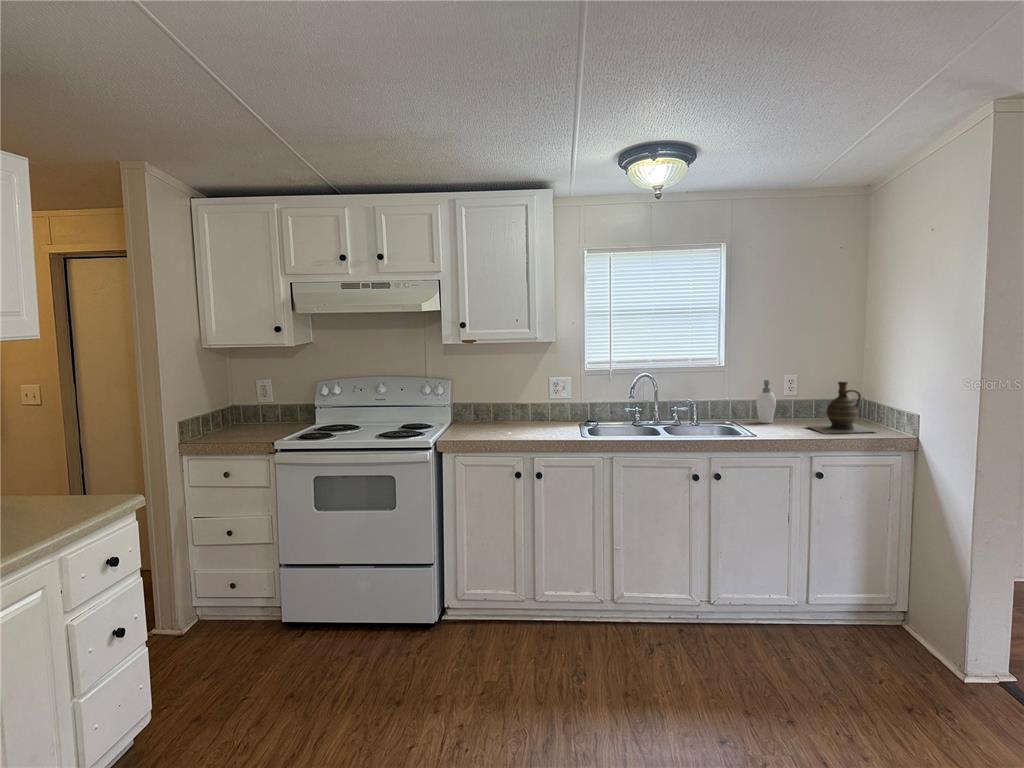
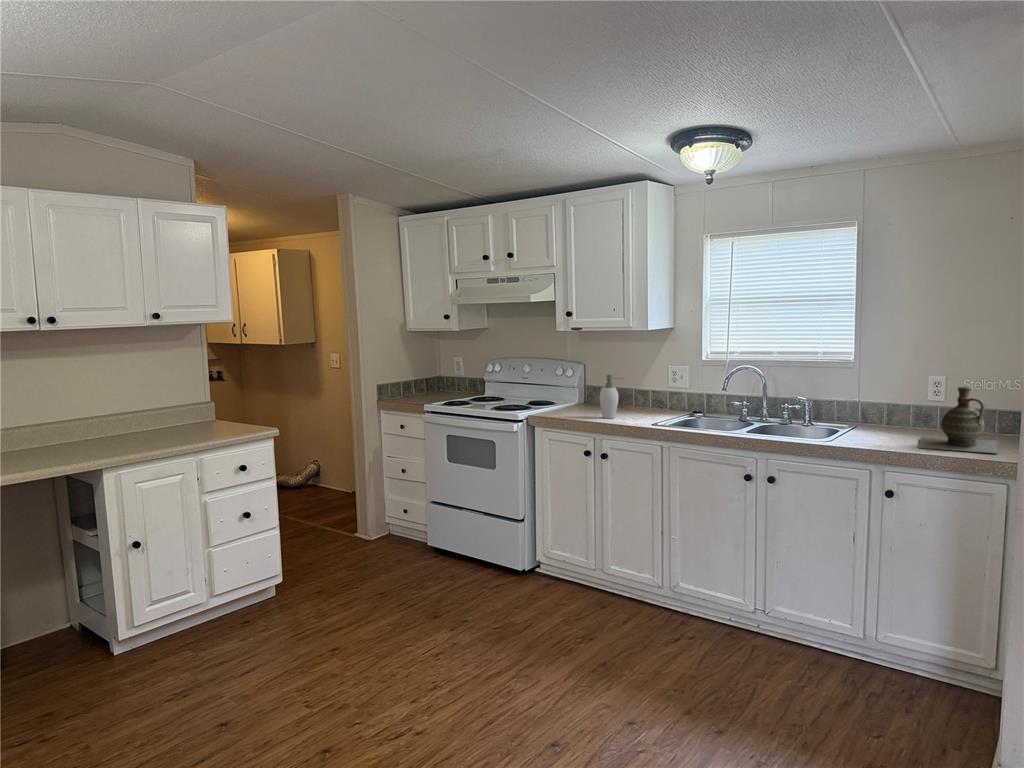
soap dispenser: present [756,380,776,423] -> present [600,375,618,418]

